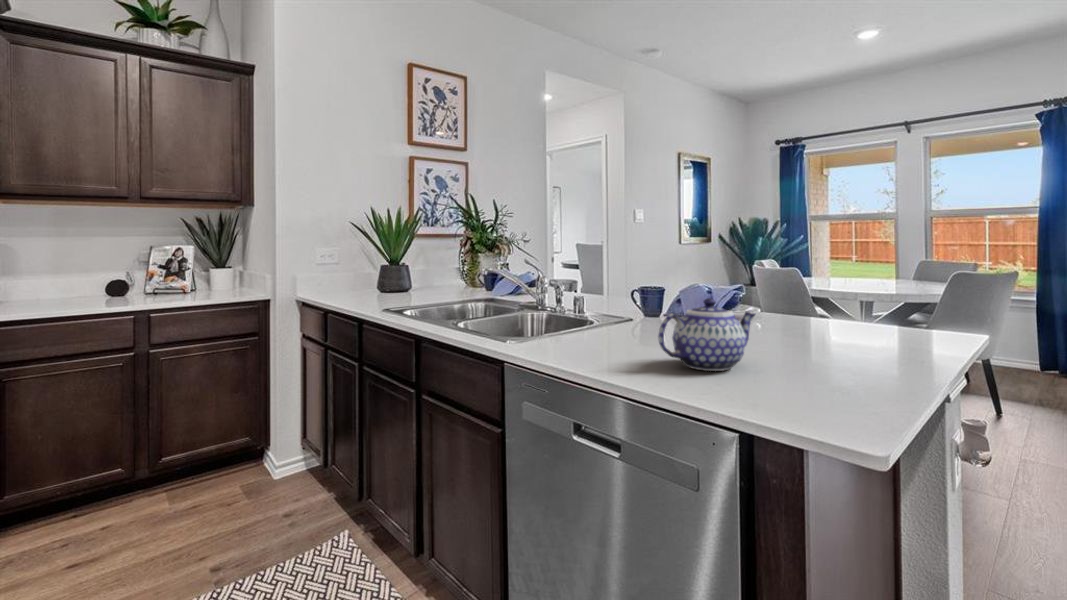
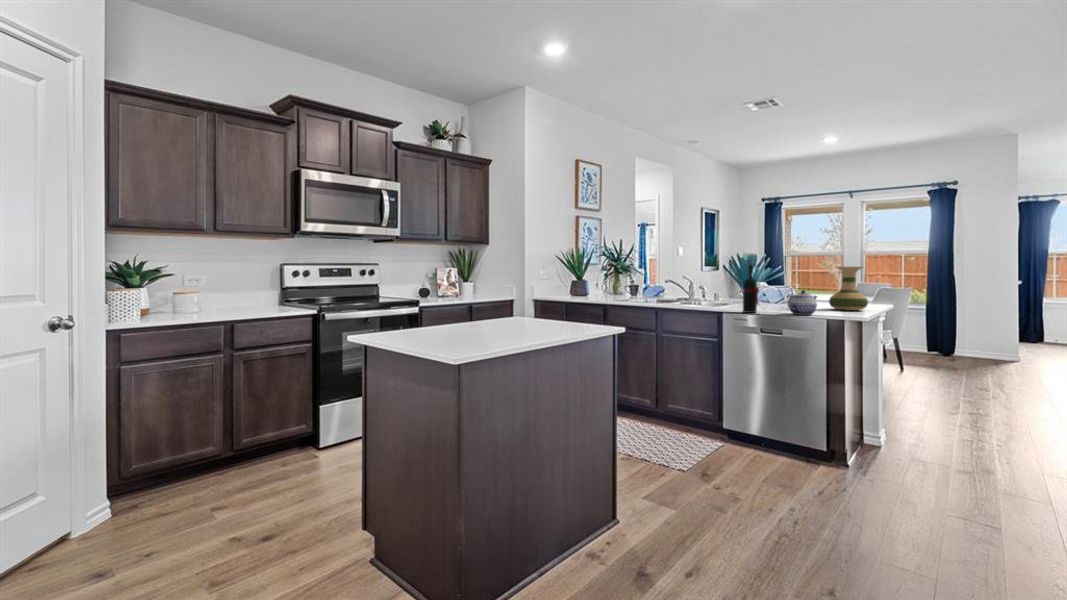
wine bottle: none [564,225,598,358] -> present [743,263,759,313]
vase: none [813,230,909,340] -> present [829,267,868,311]

